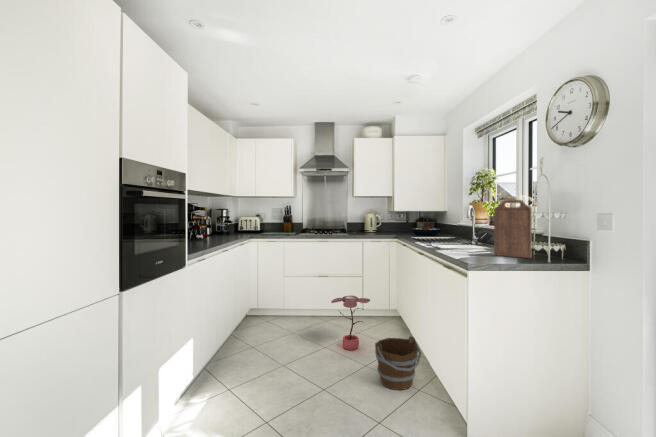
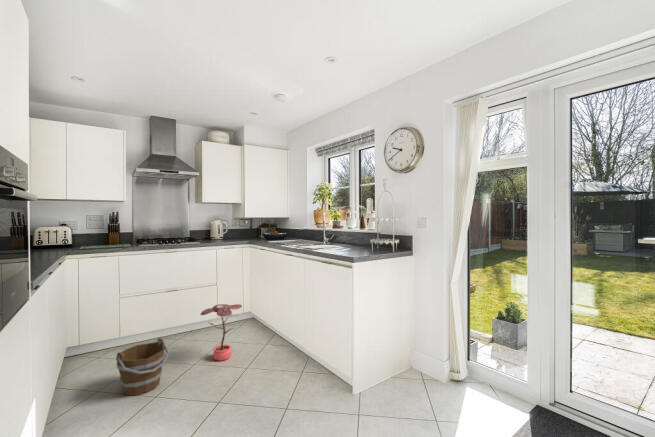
cutting board: present [494,200,532,258] -> none [357,208,382,251]
bucket: present [375,337,421,390] -> present [116,339,169,395]

